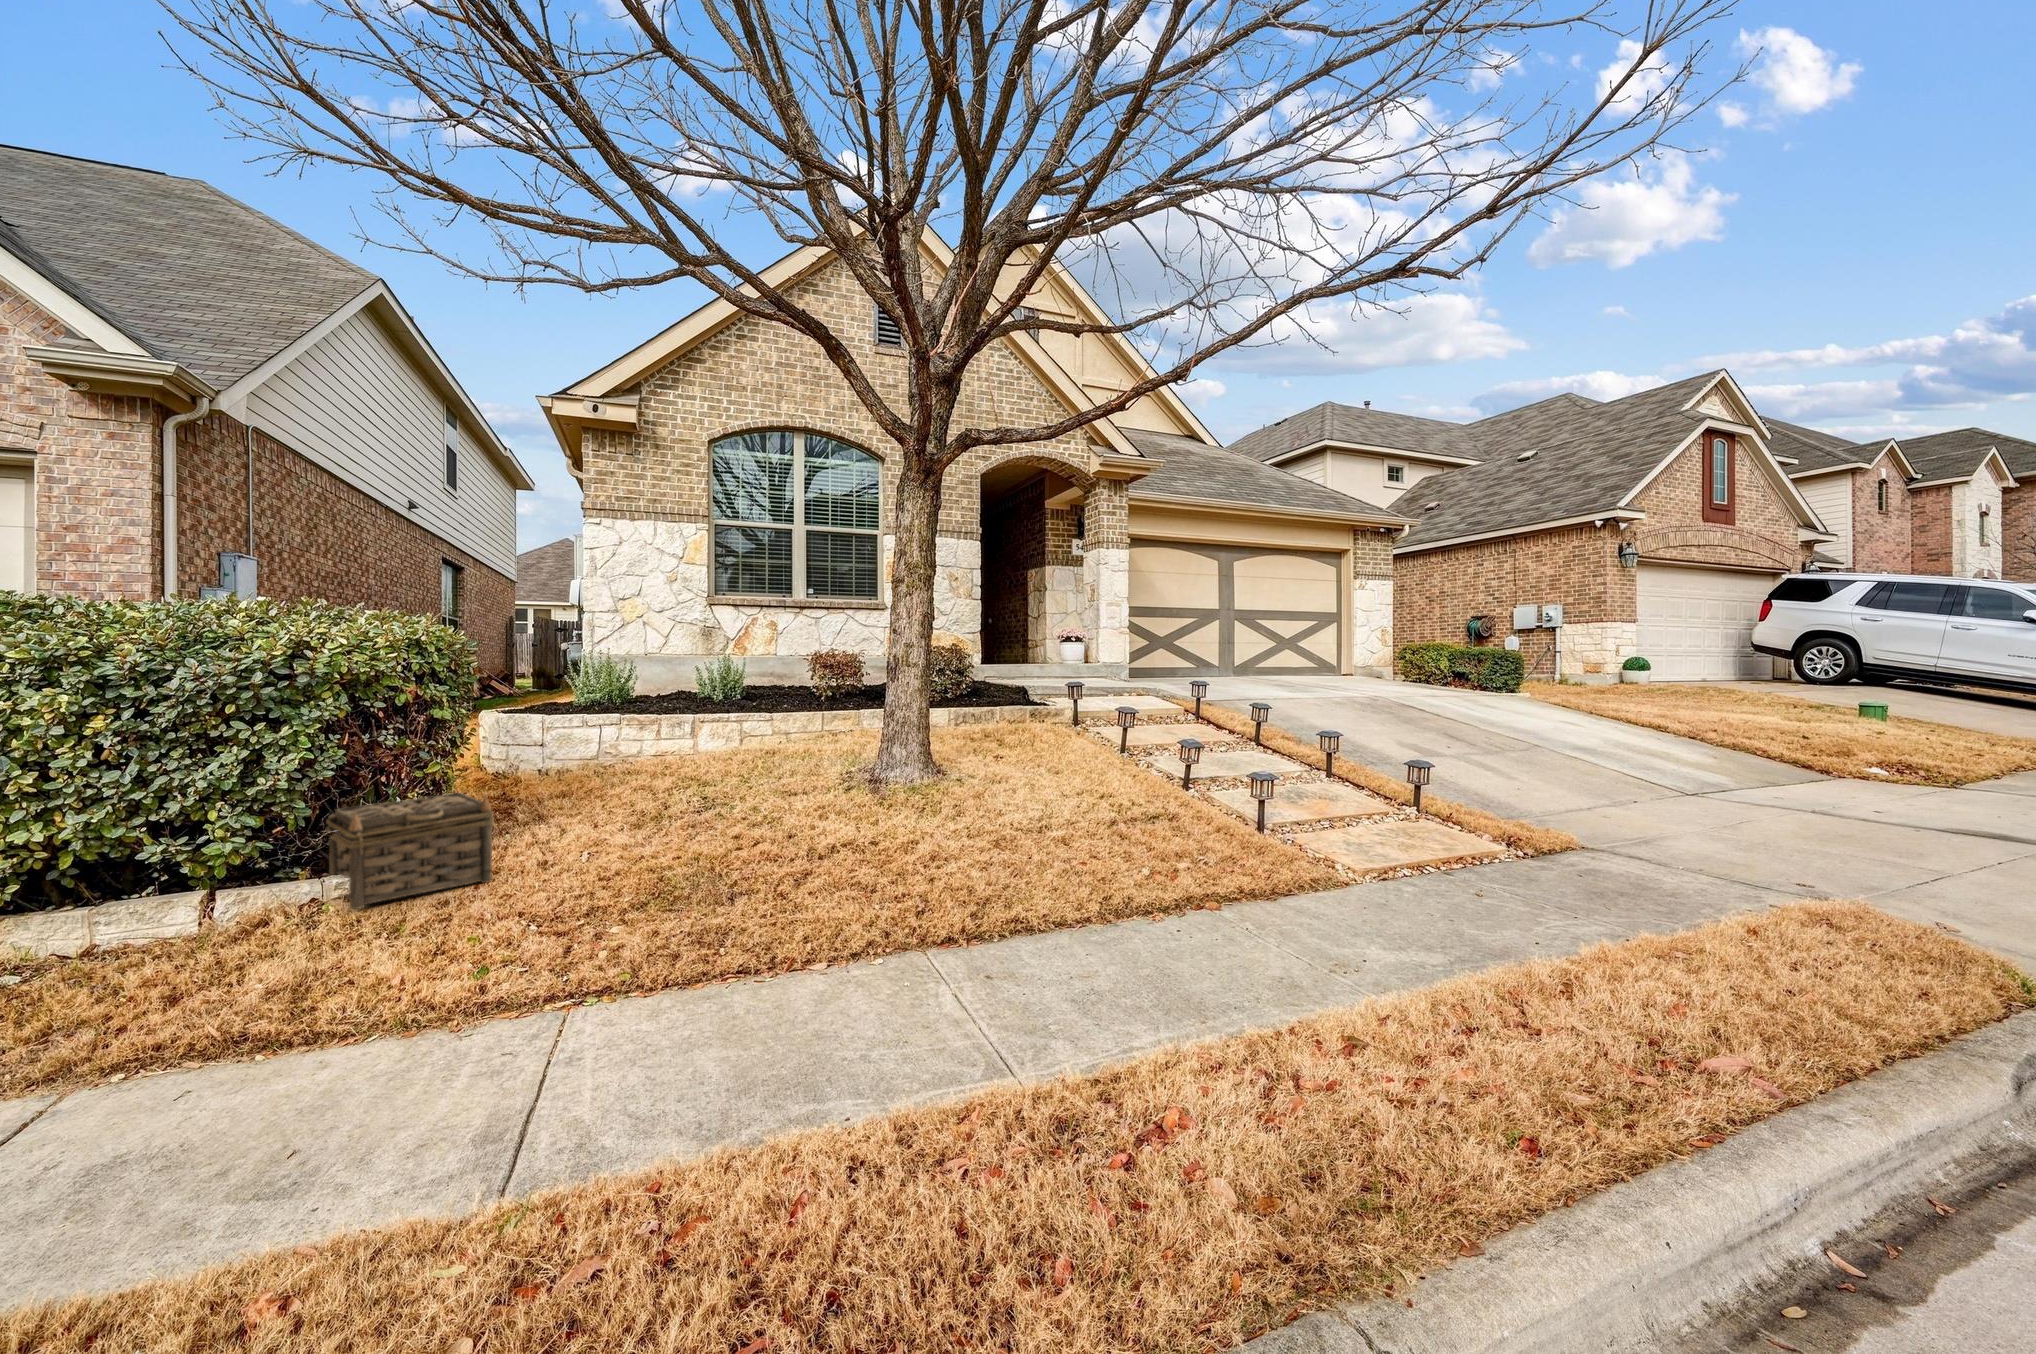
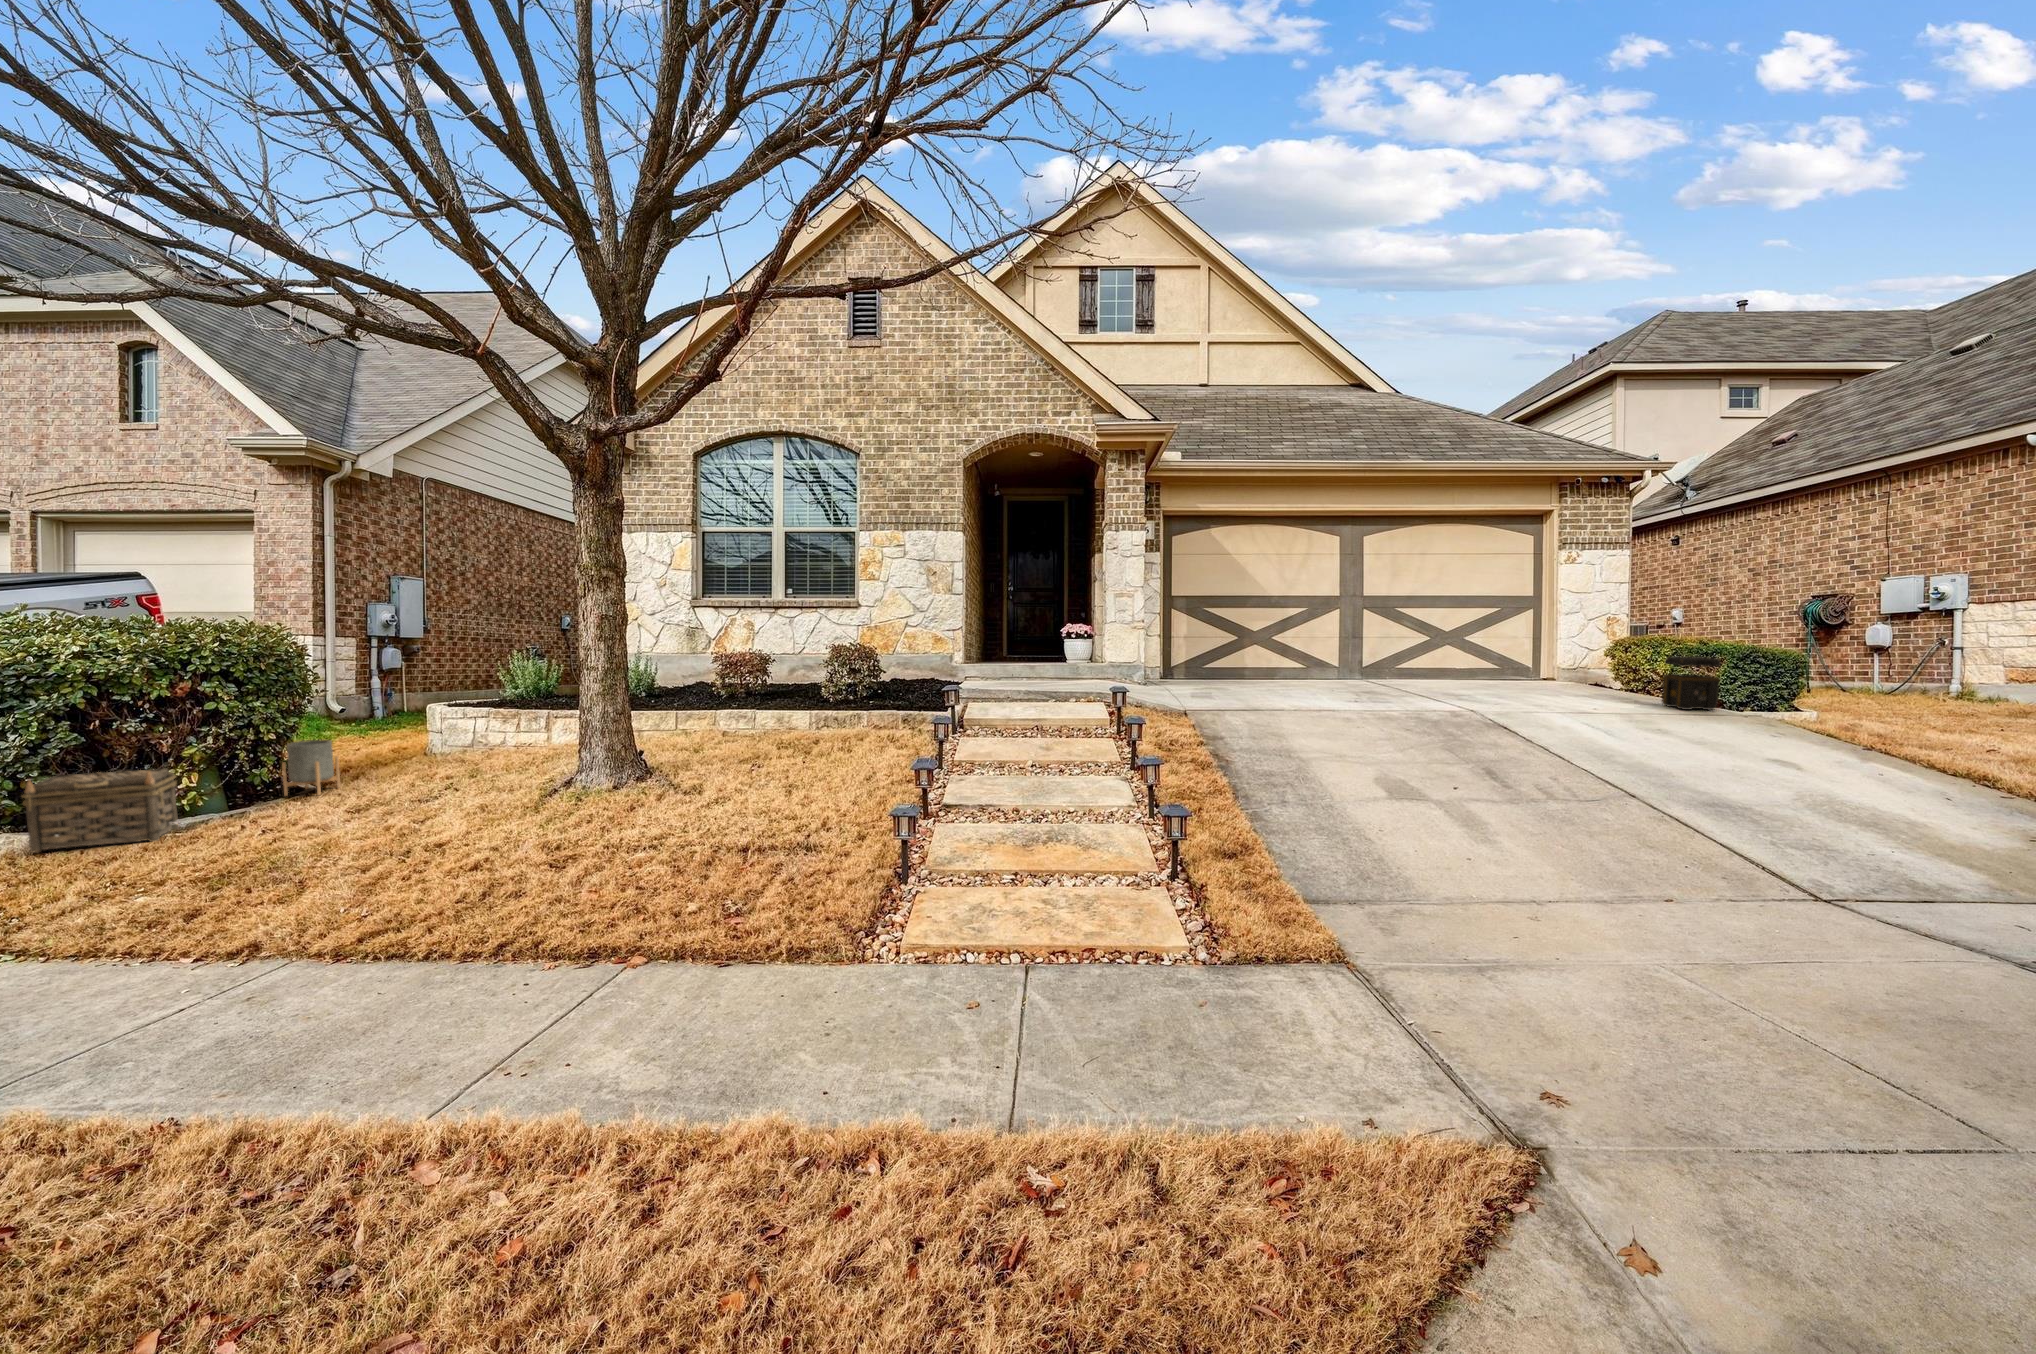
toolbox: none [1459,659,1498,696] -> present [1662,656,1721,710]
planter: none [495,755,545,824] -> present [282,740,340,796]

